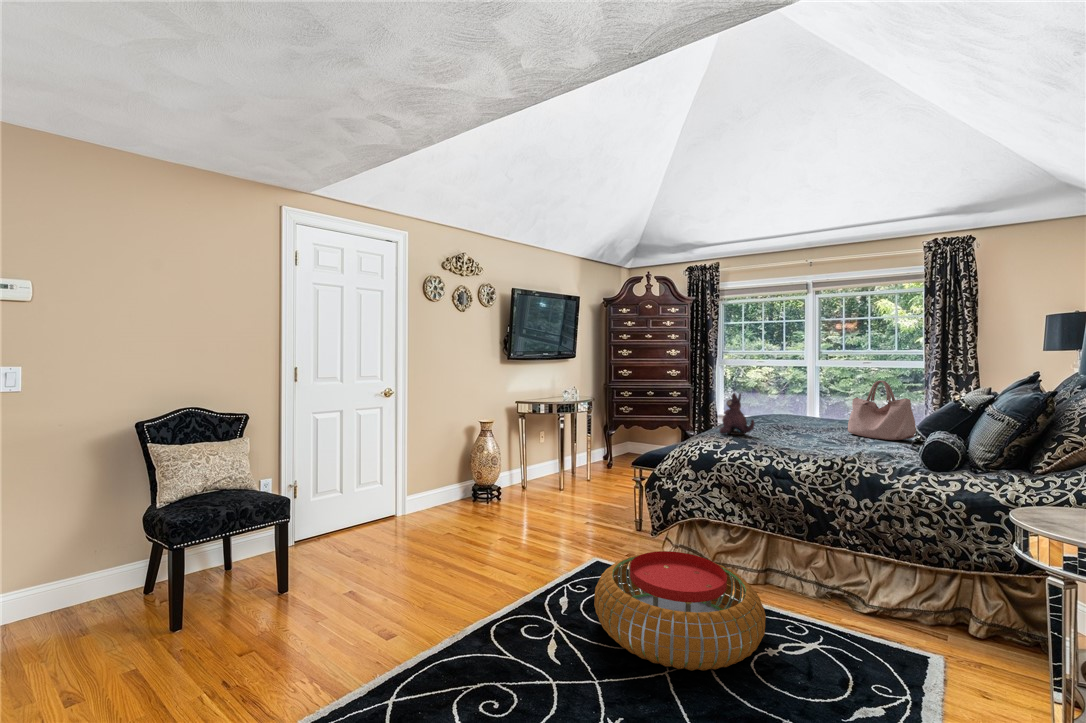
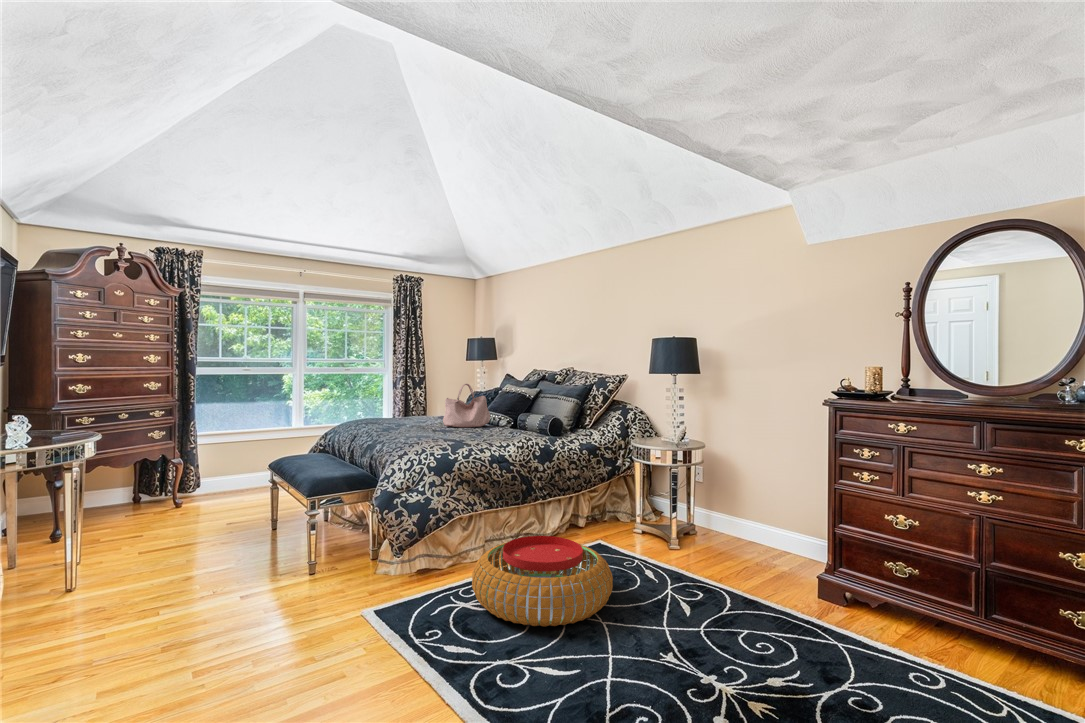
plush toy: present [720,393,755,435] -> none [405,400,437,440]

